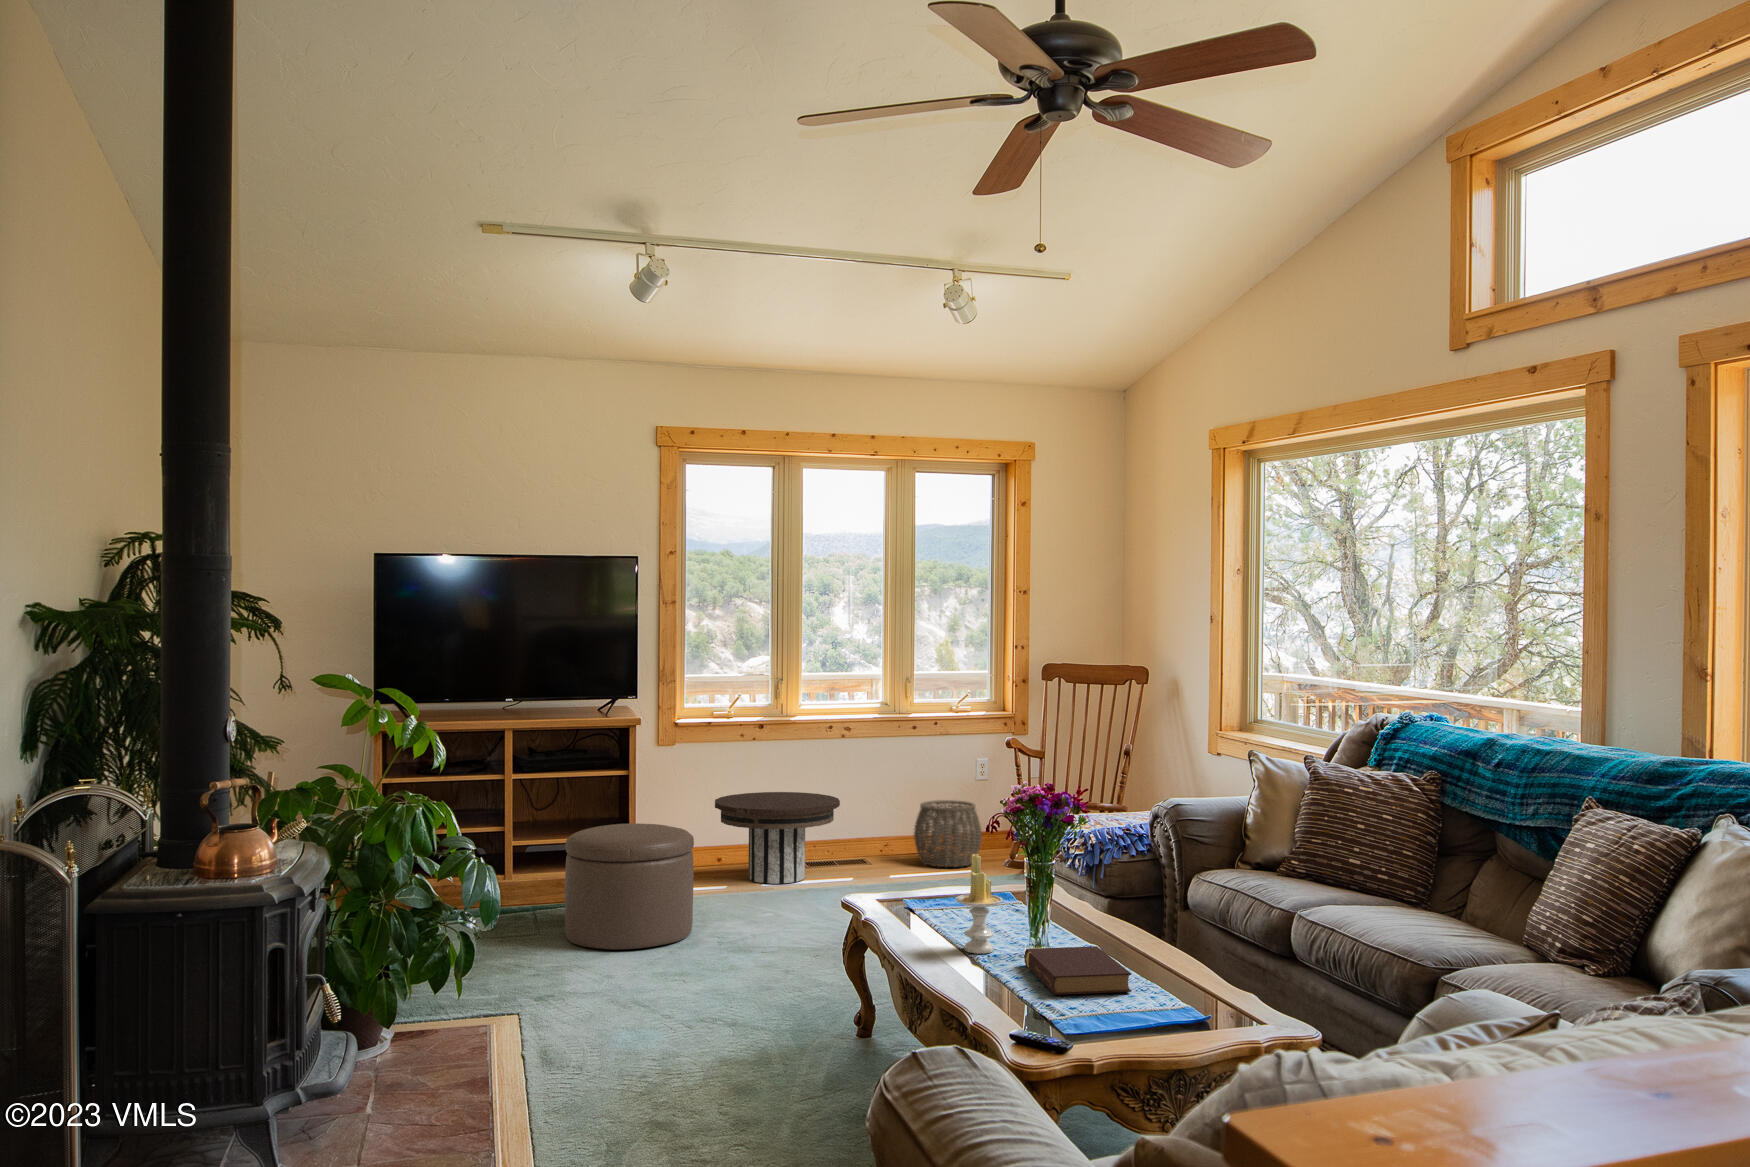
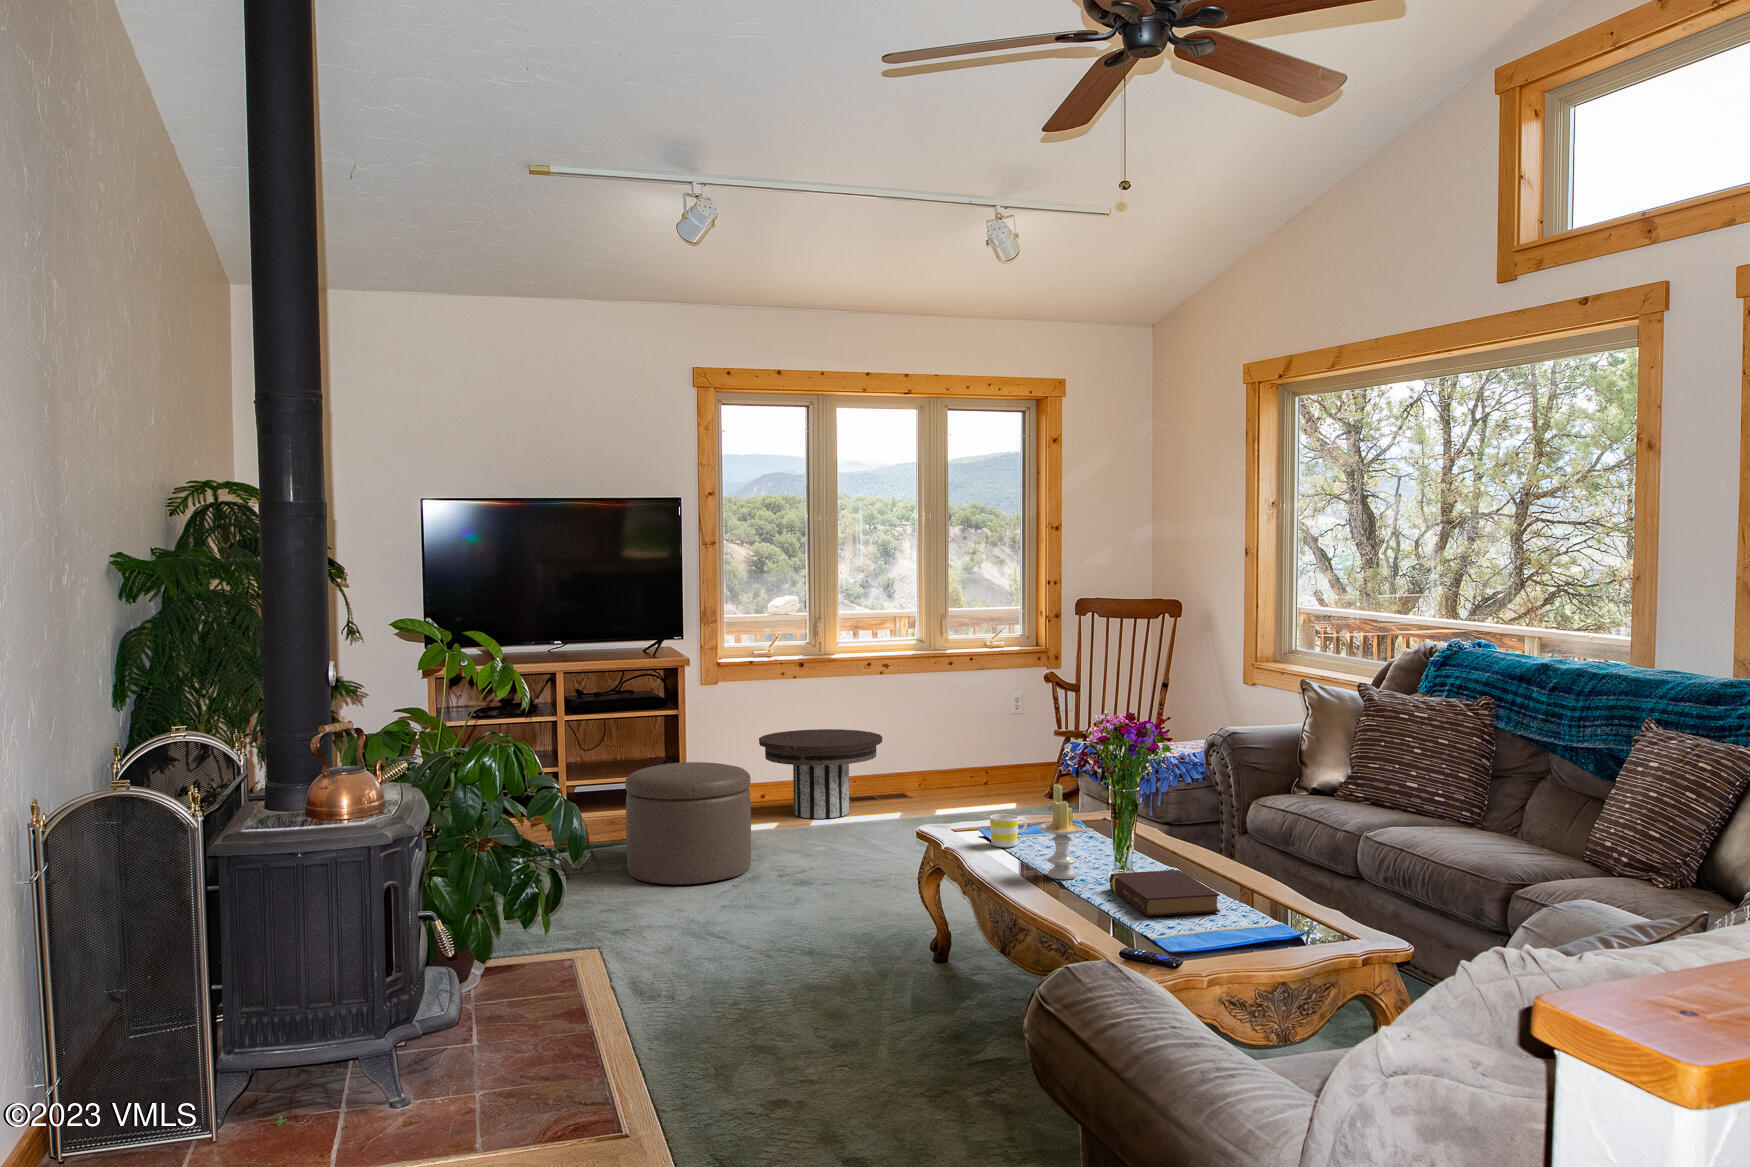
woven basket: present [914,800,982,867] -> none [951,734,1020,800]
mug: none [914,884,953,919] -> present [990,814,1027,847]

